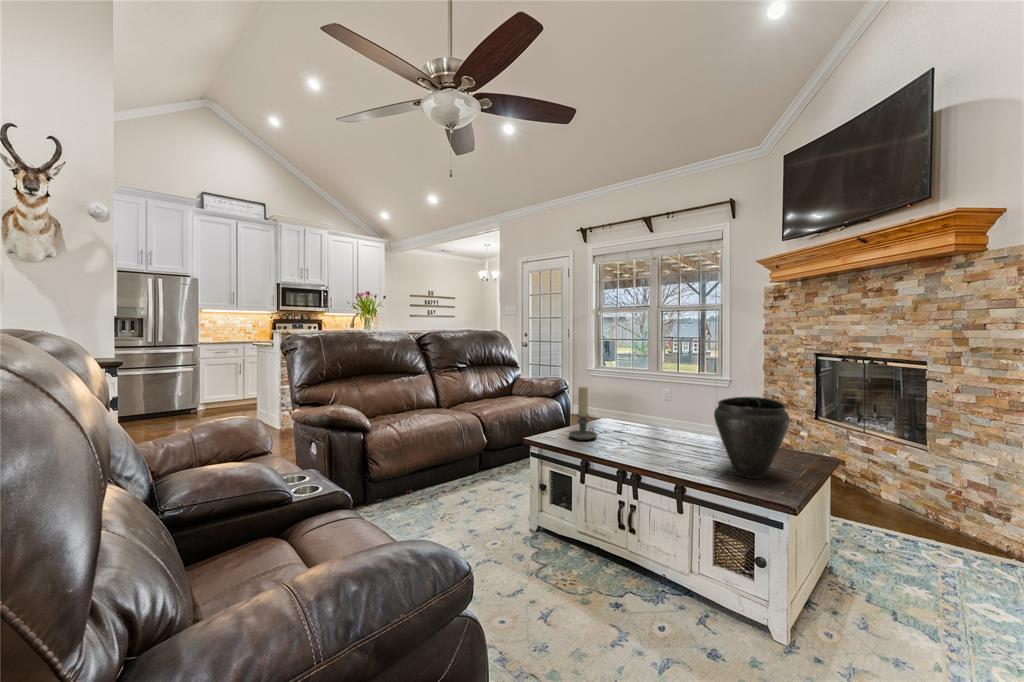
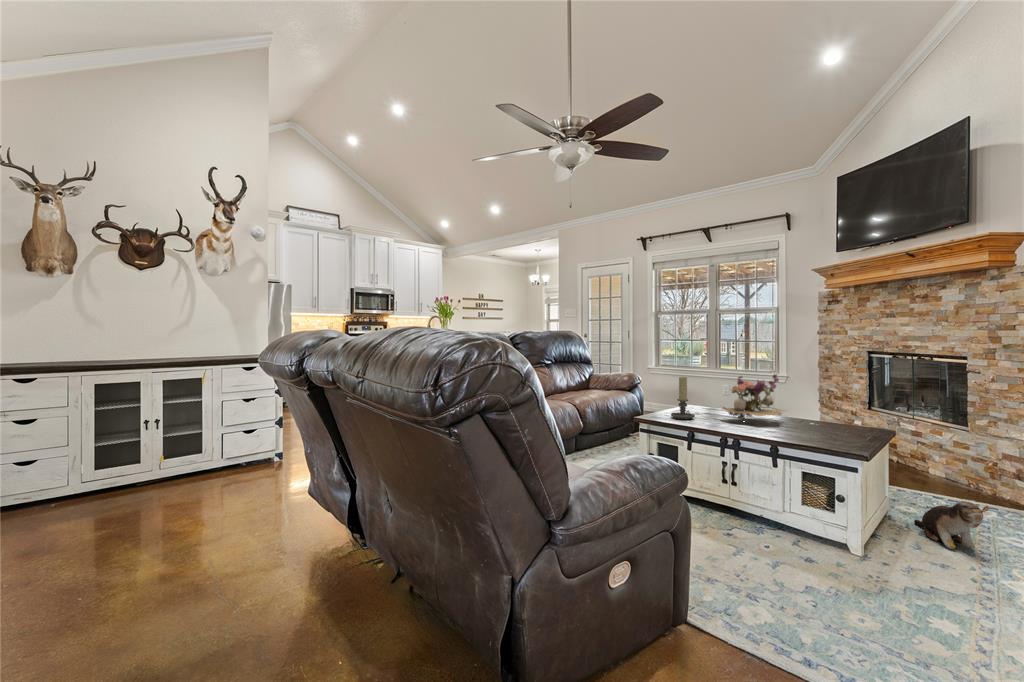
flower arrangement: none [626,382,708,443] -> present [721,374,786,420]
vase: present [714,397,790,479] -> none [799,381,859,441]
plush toy: none [862,566,965,631] -> present [914,501,989,549]

